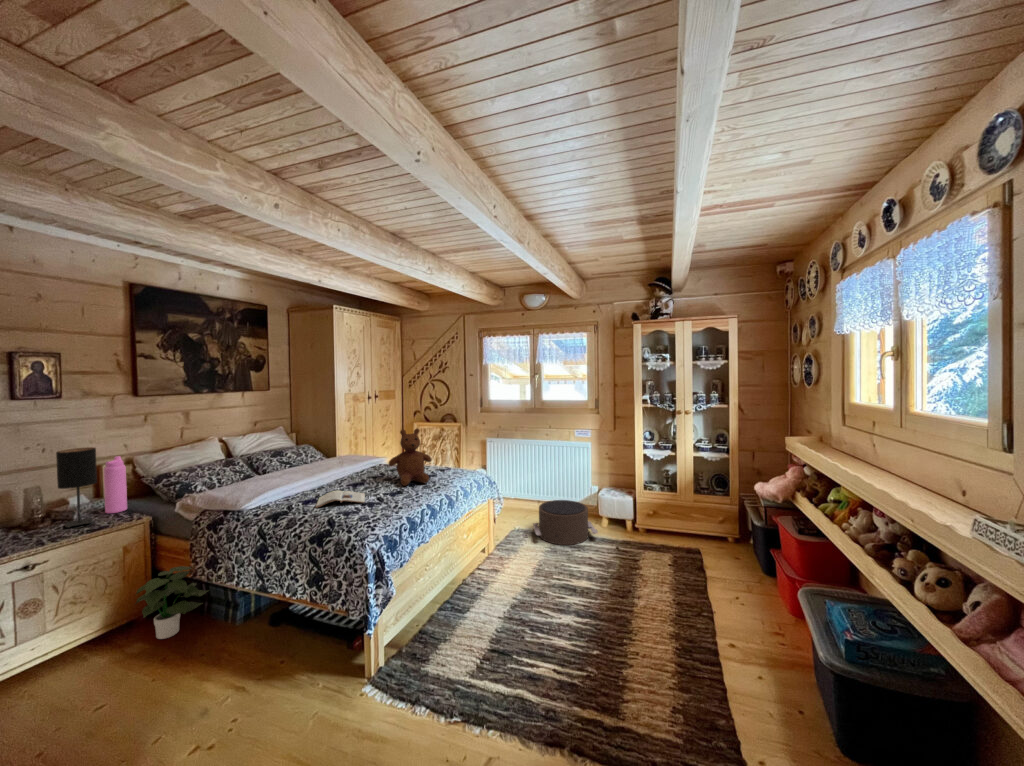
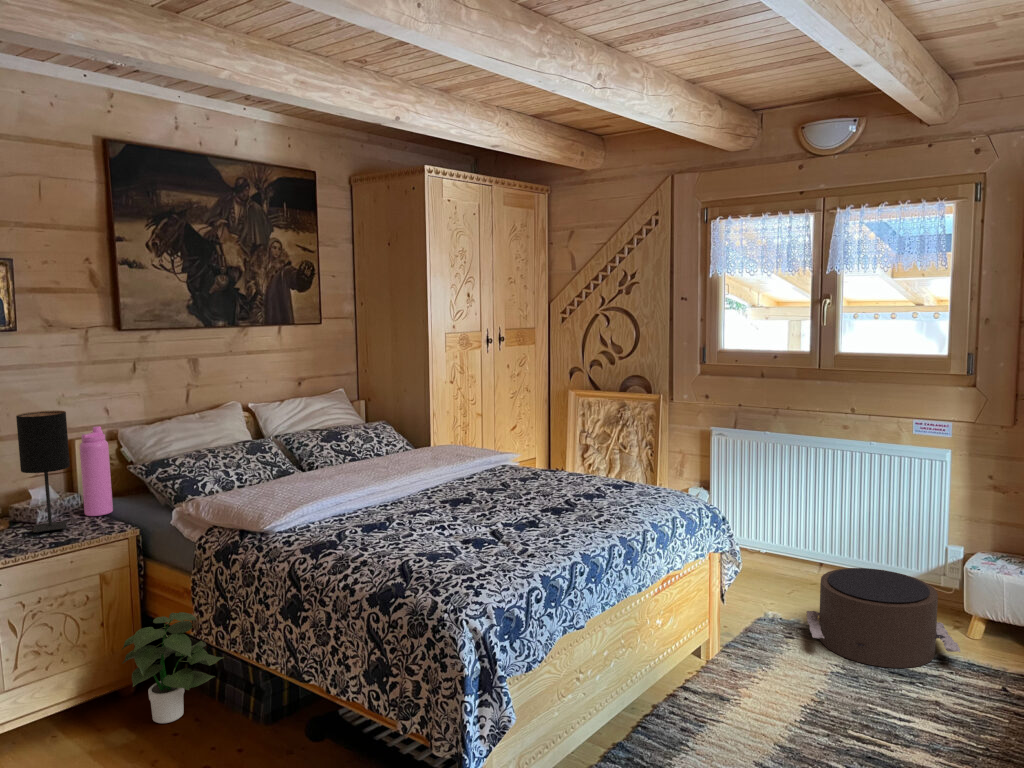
teddy bear: present [389,428,432,486] -> none [513,402,596,512]
magazine: present [316,490,365,508] -> none [382,511,468,541]

